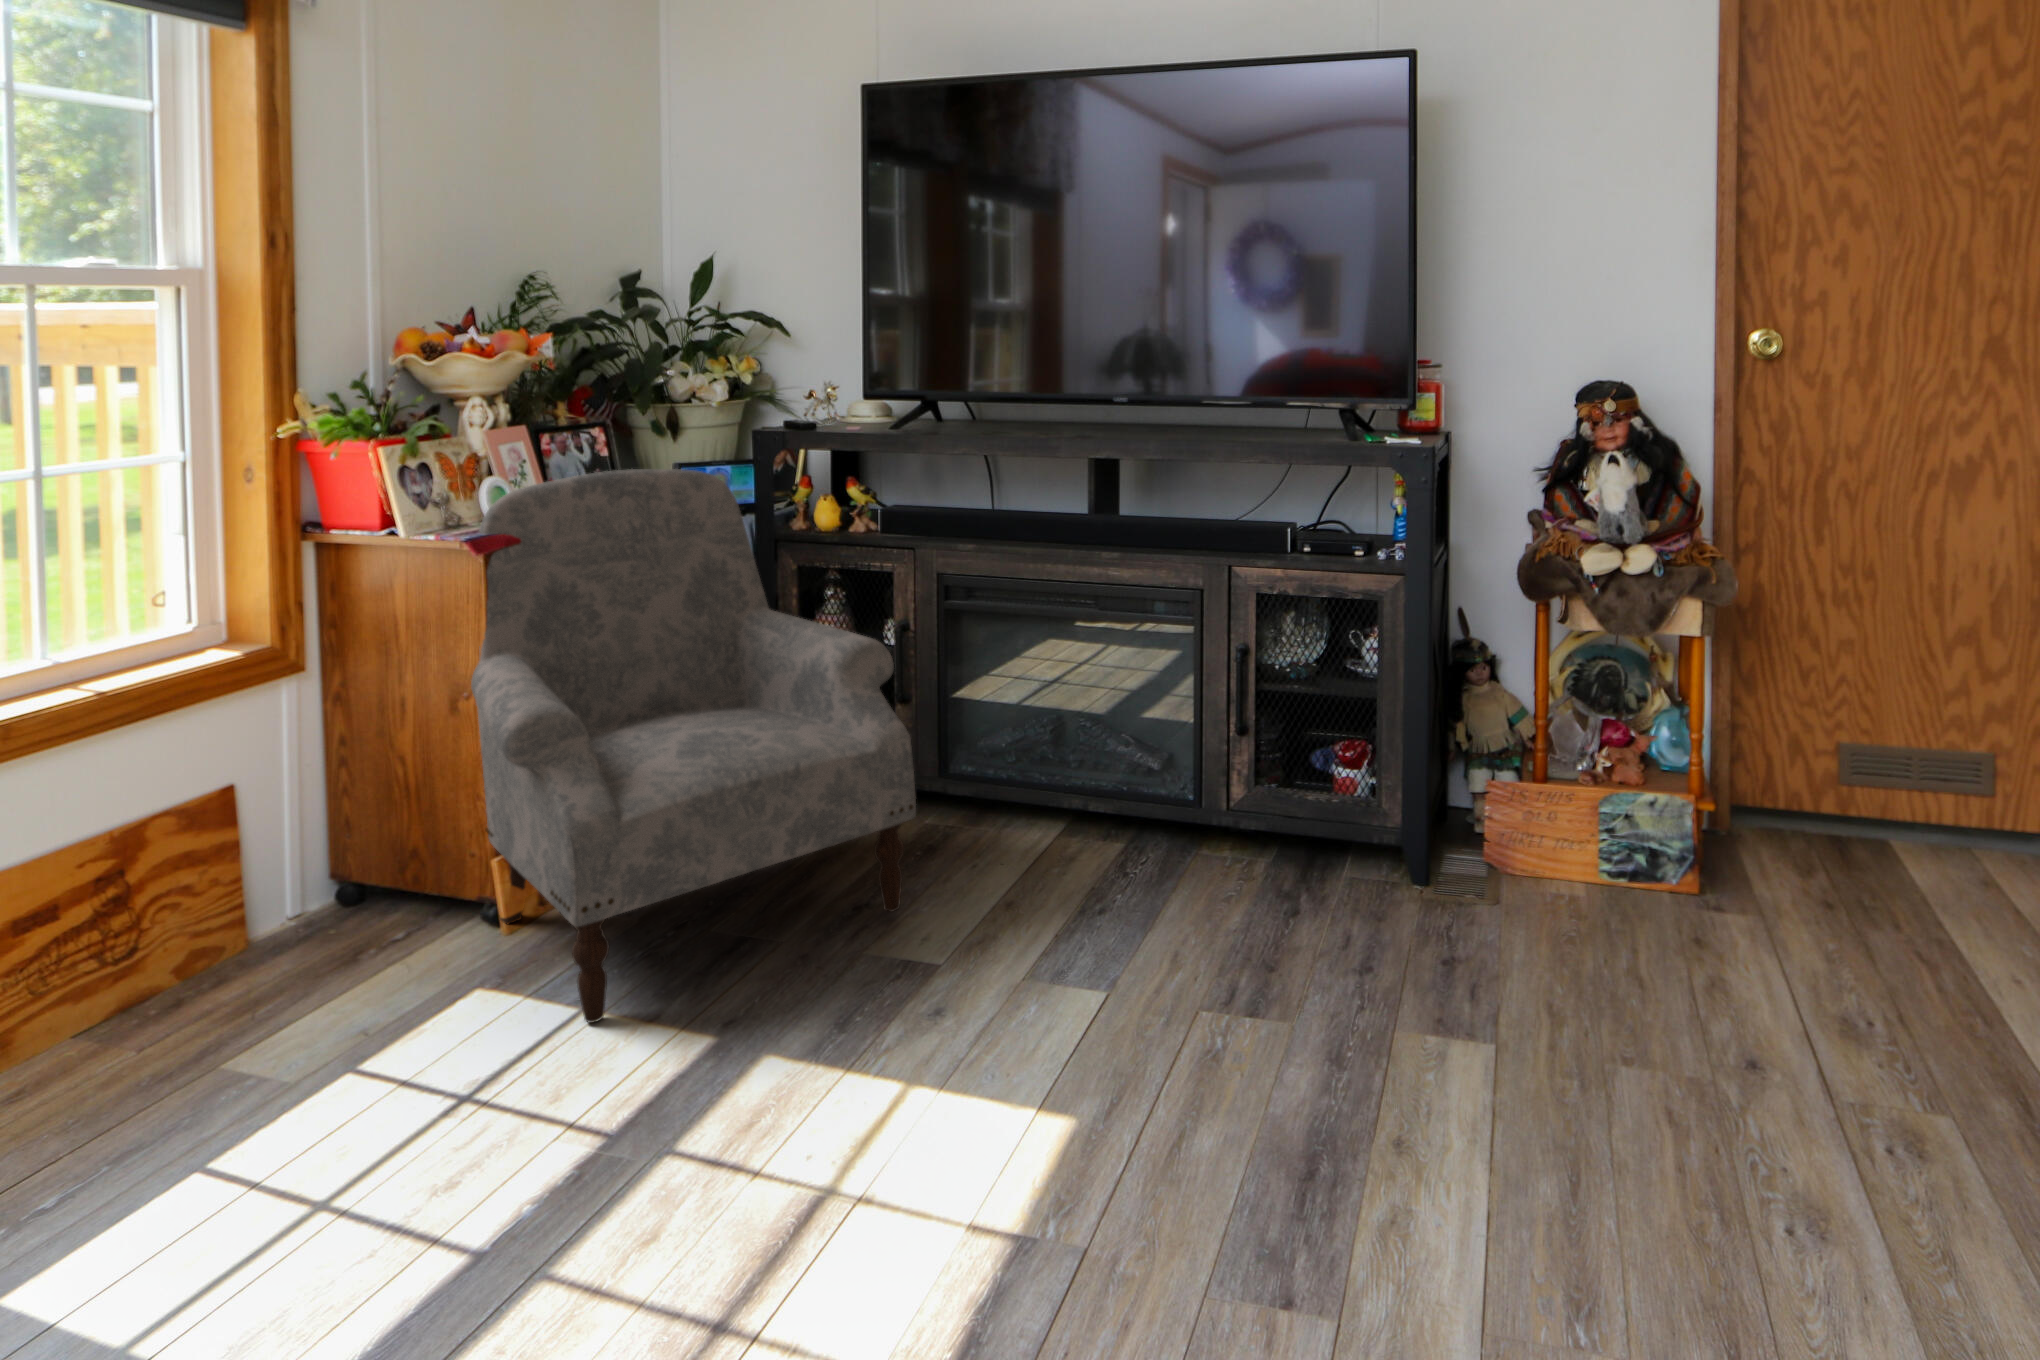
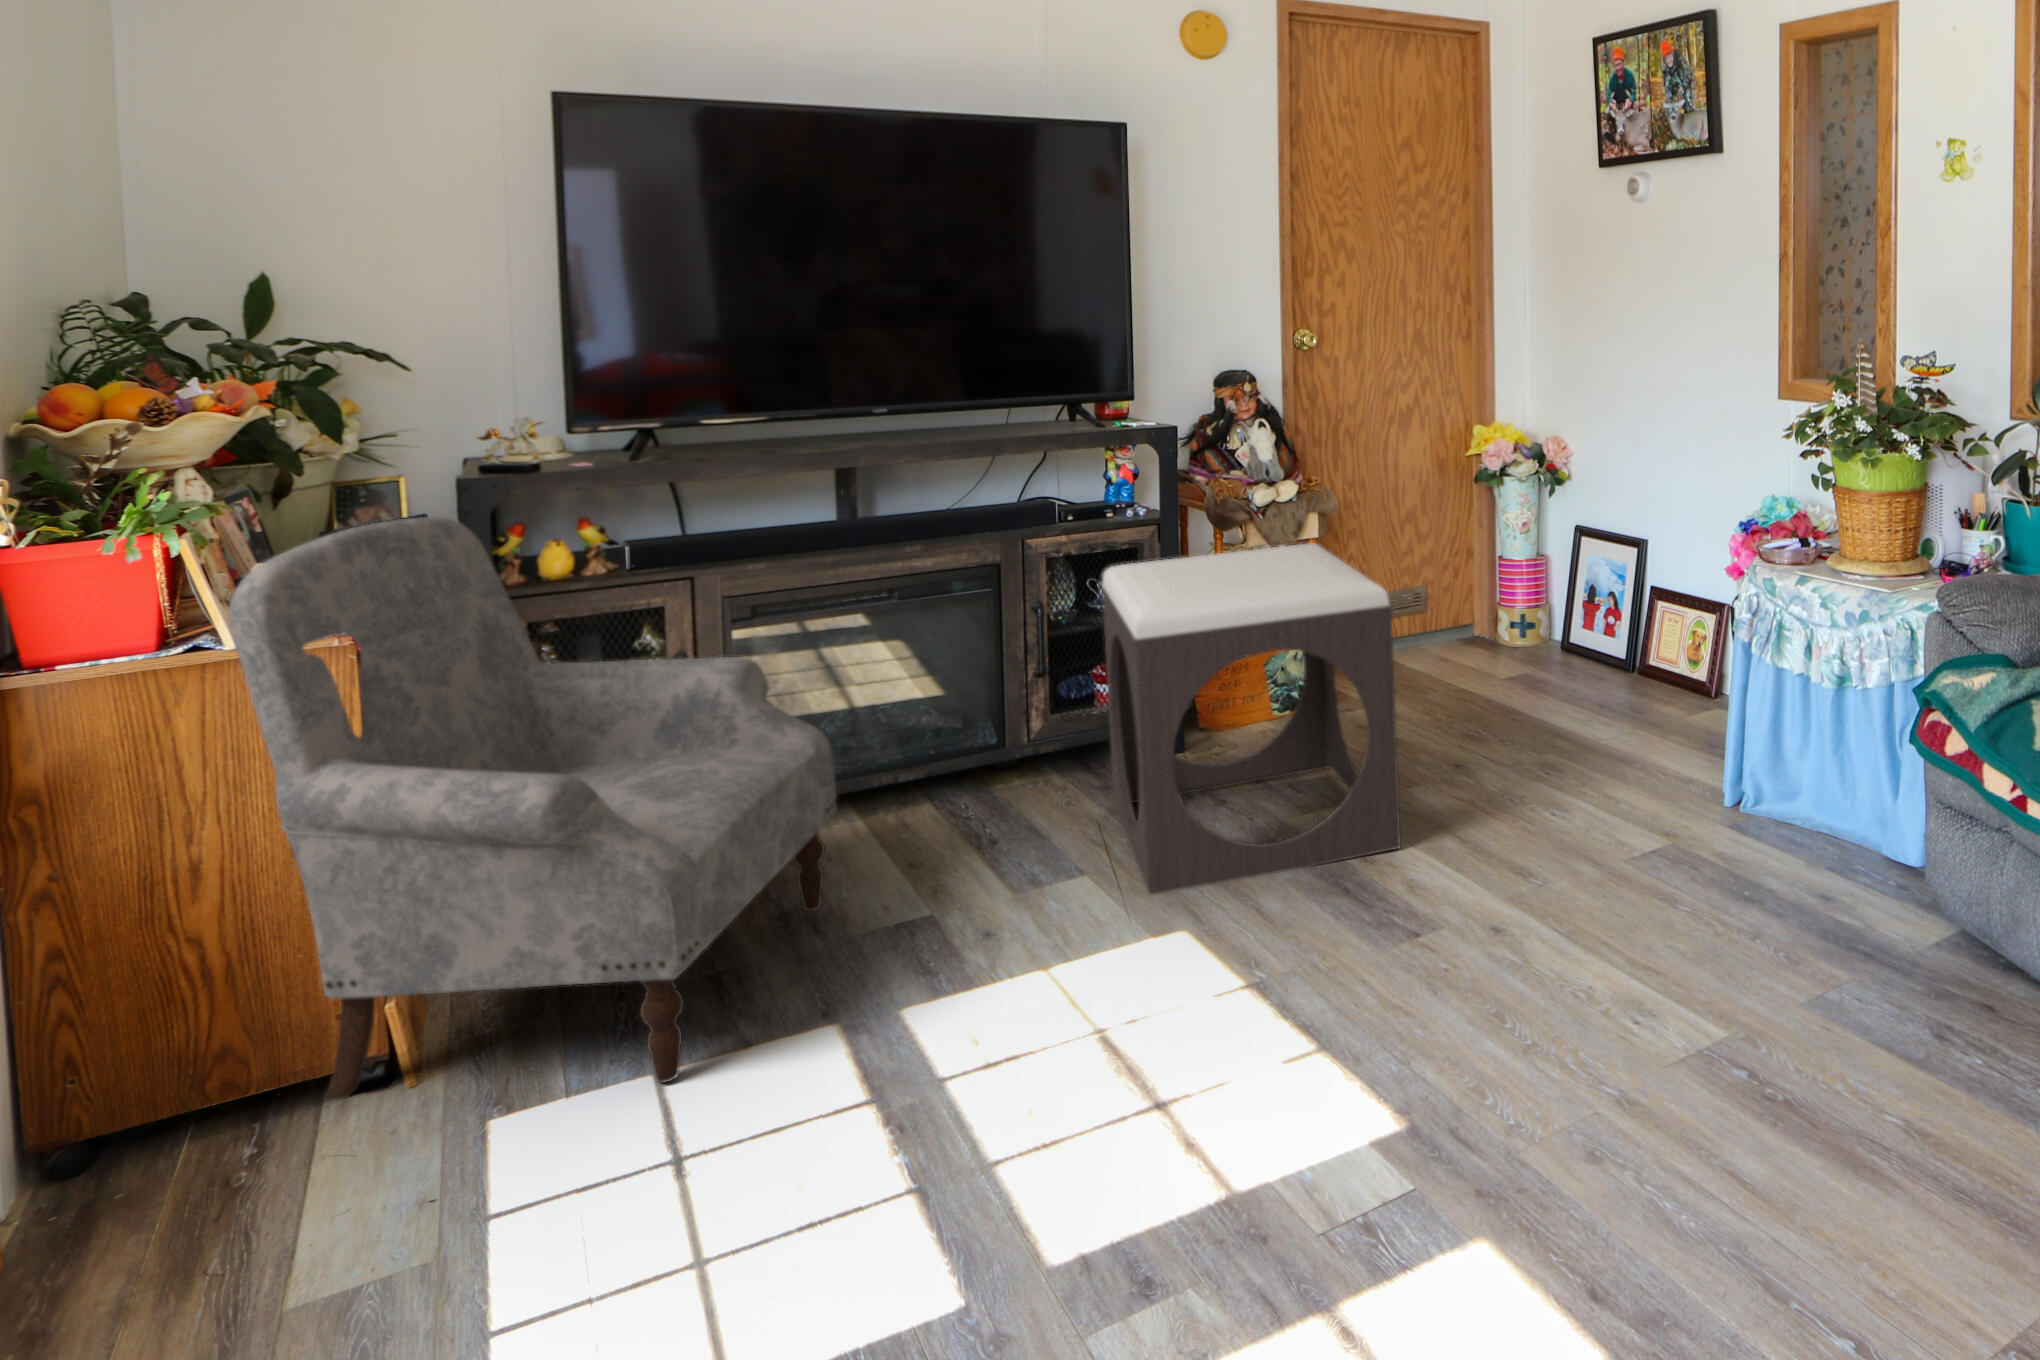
footstool: none [1117,619,1564,1153] -> present [1102,543,1401,895]

